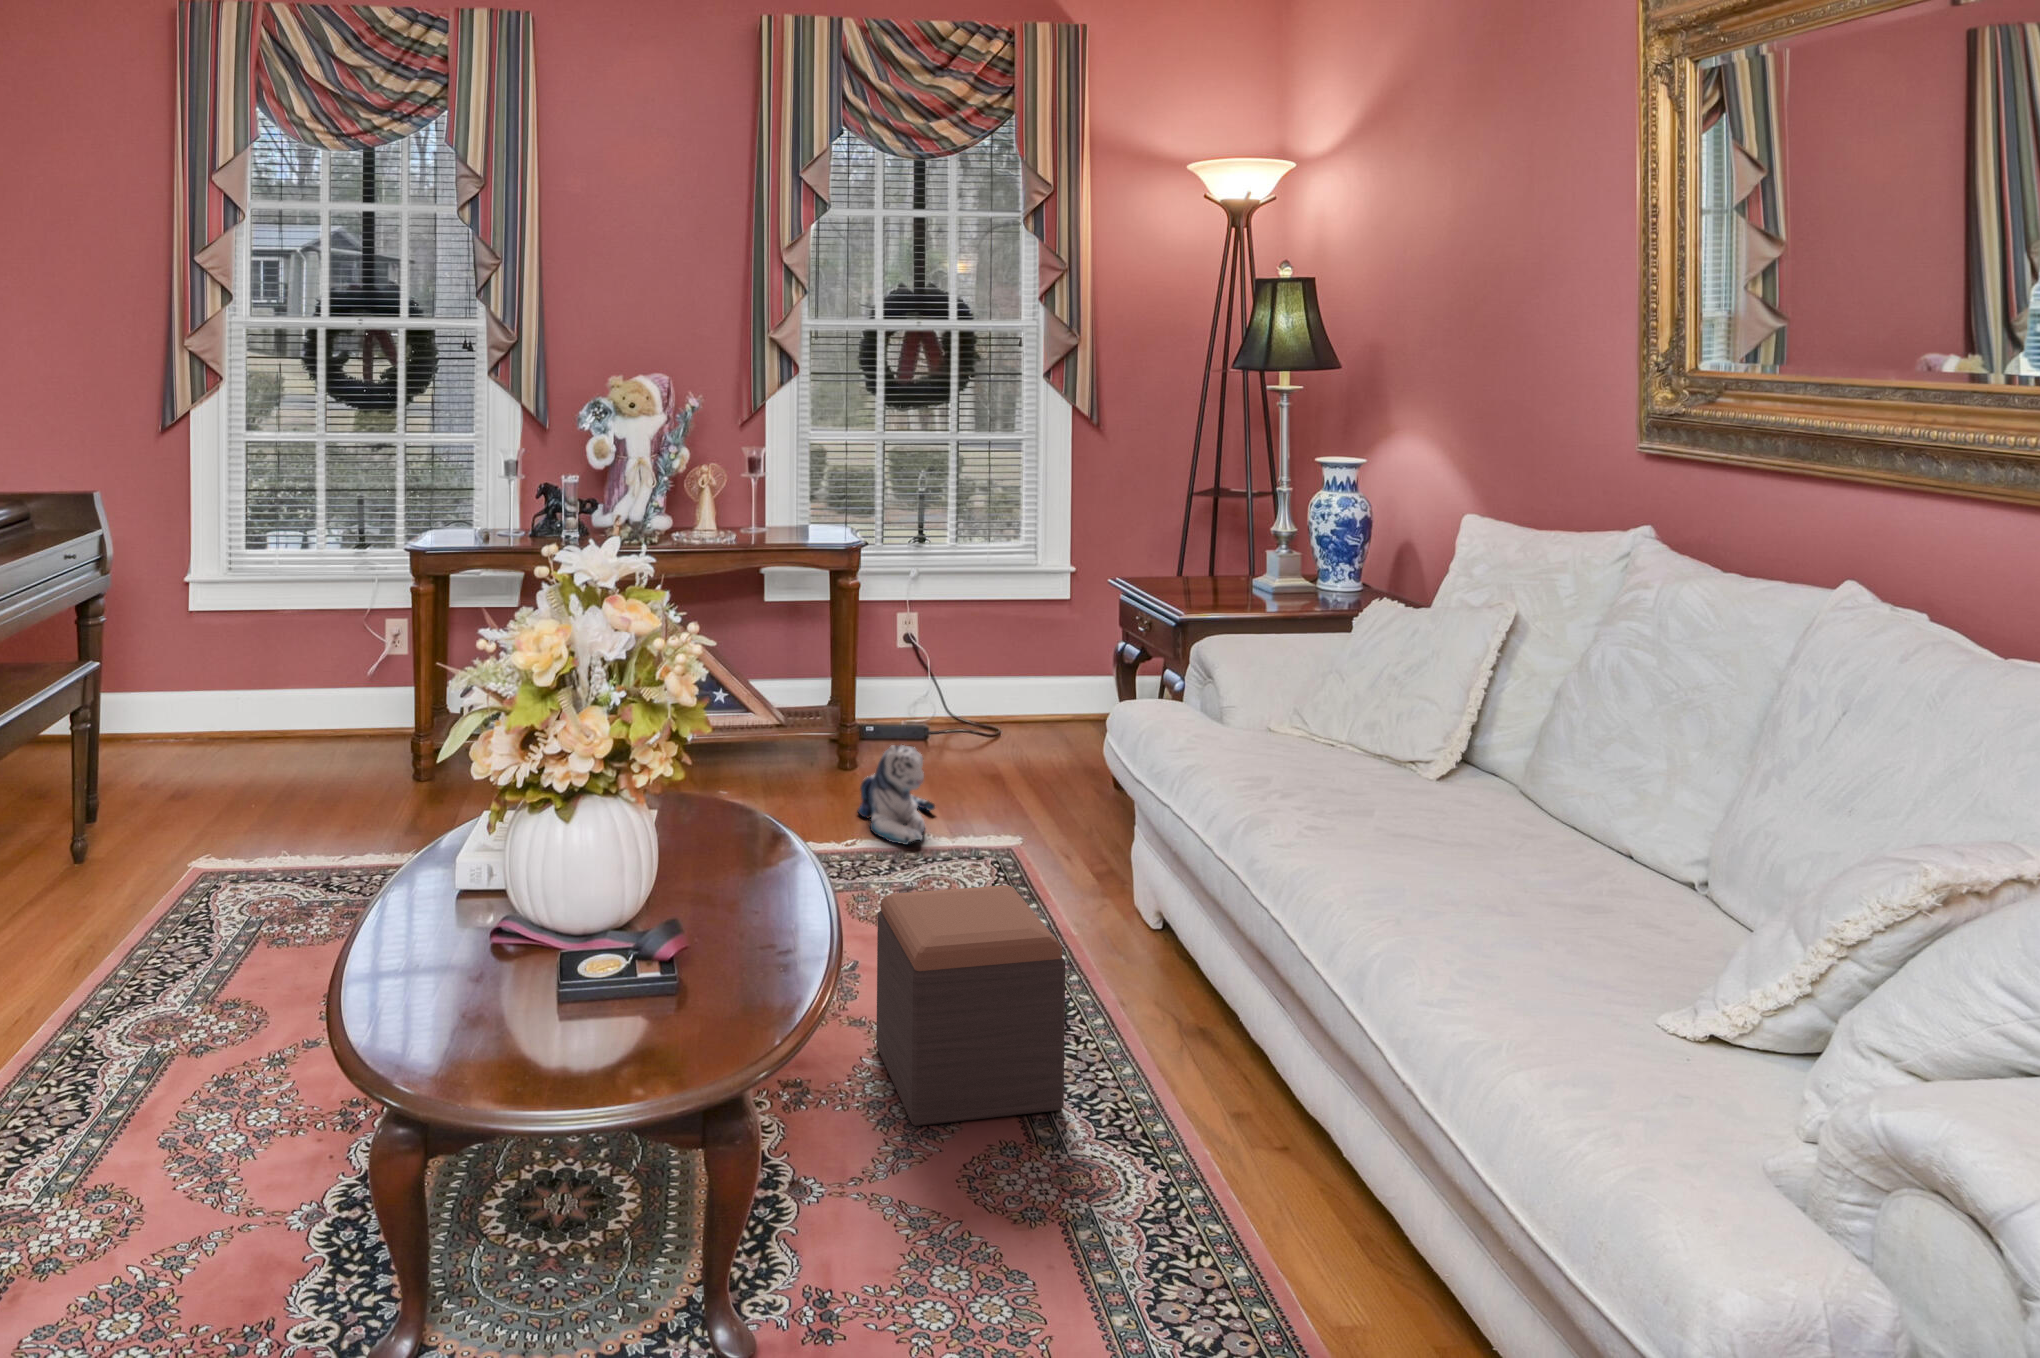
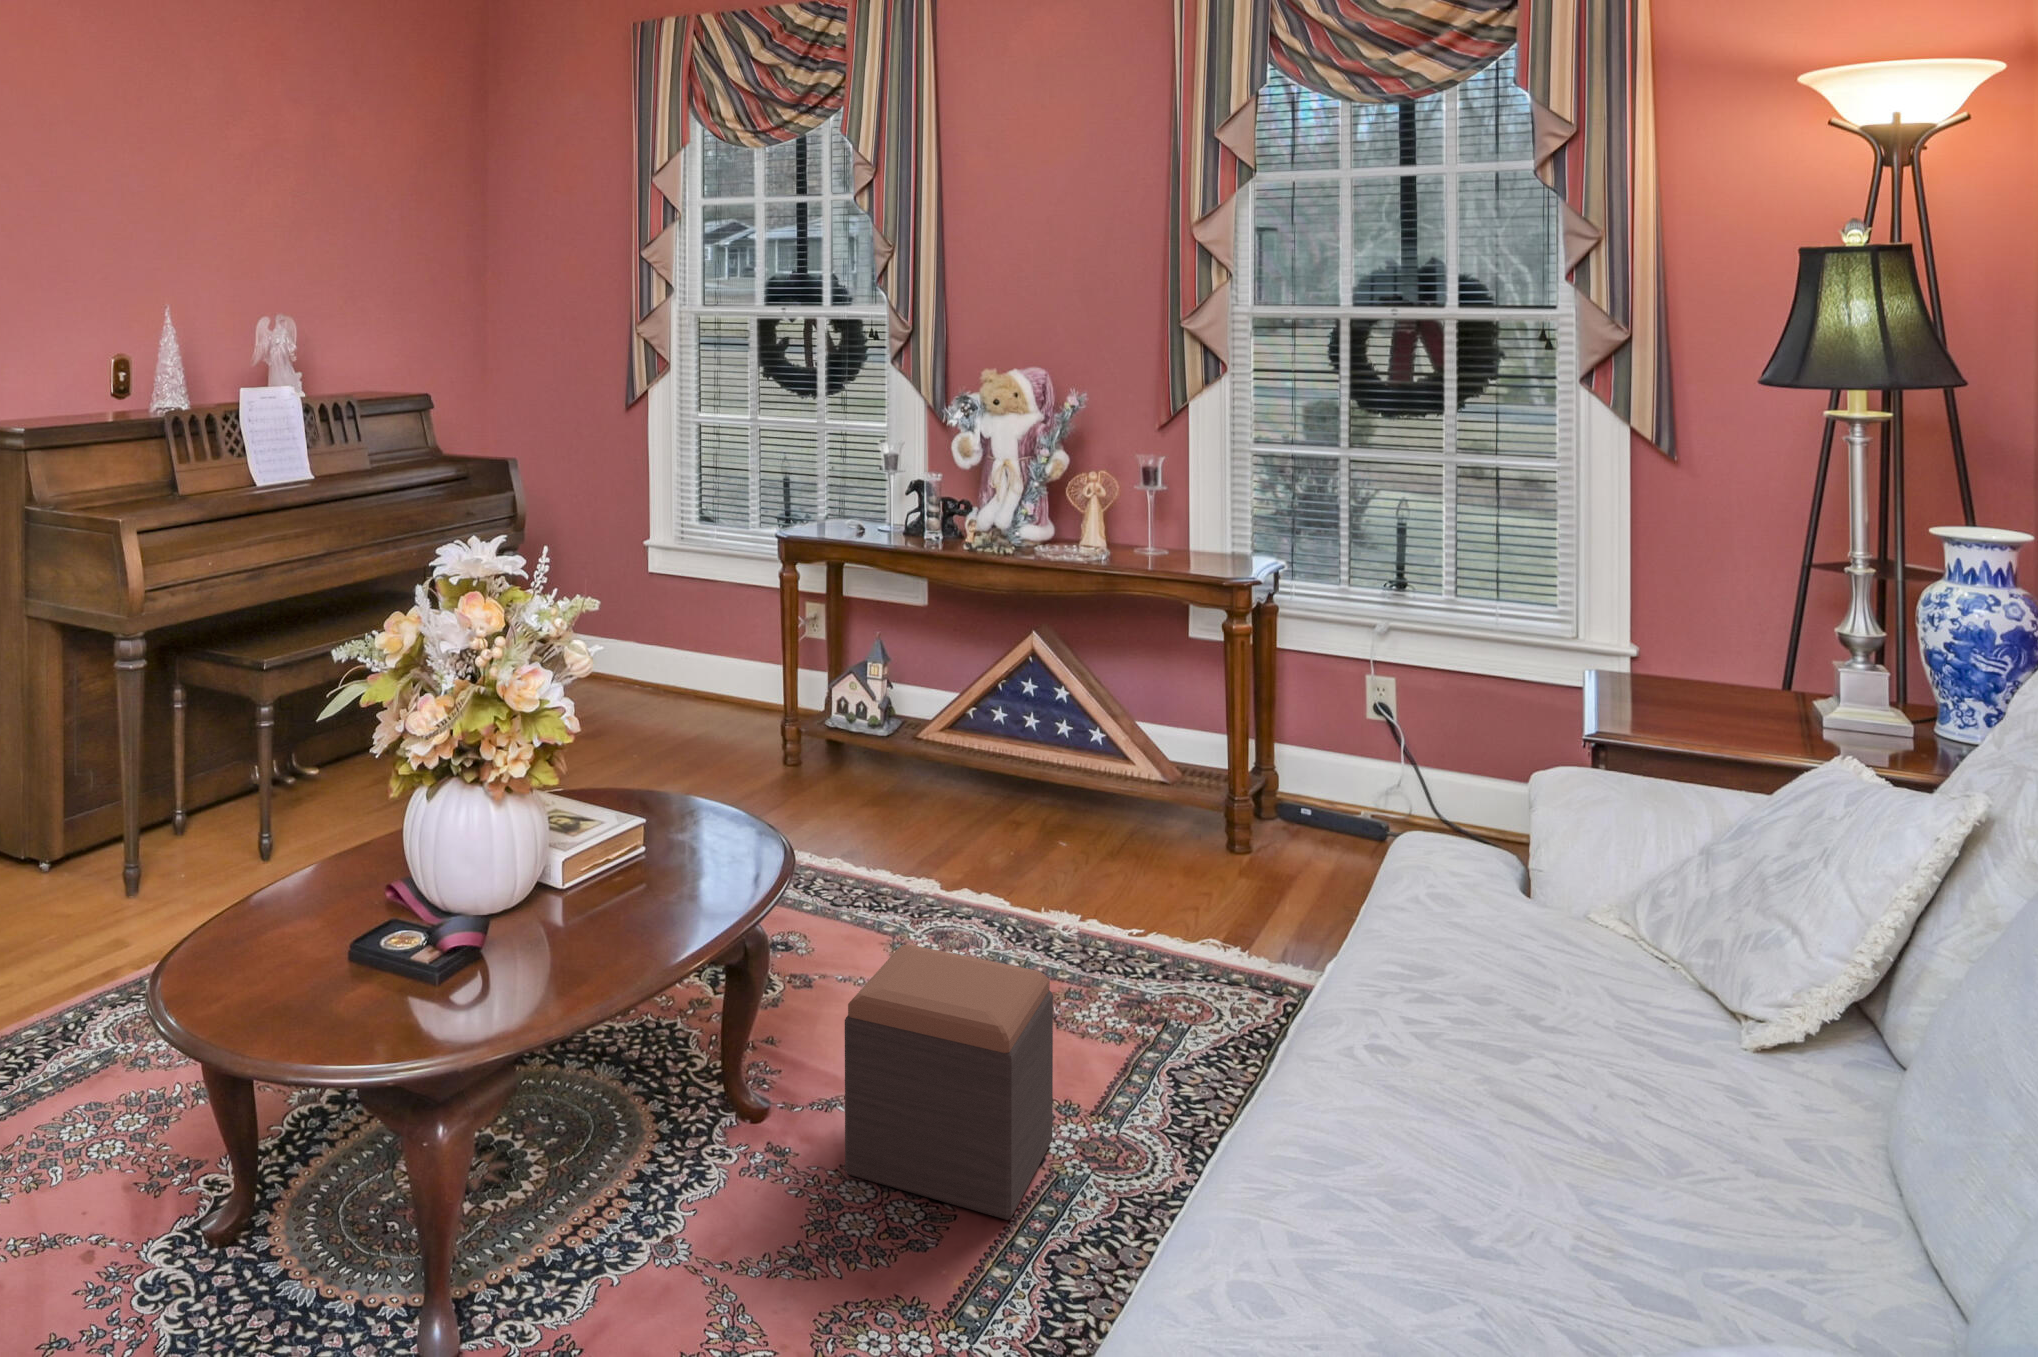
plush toy: present [858,745,935,845] -> none [1162,819,1268,938]

